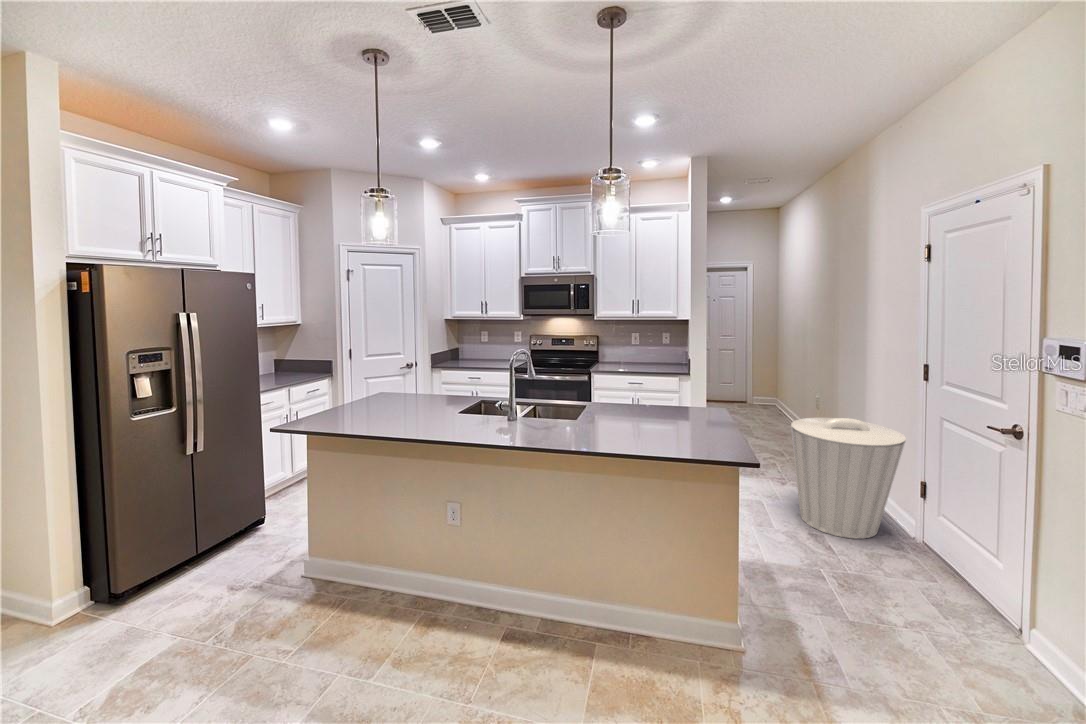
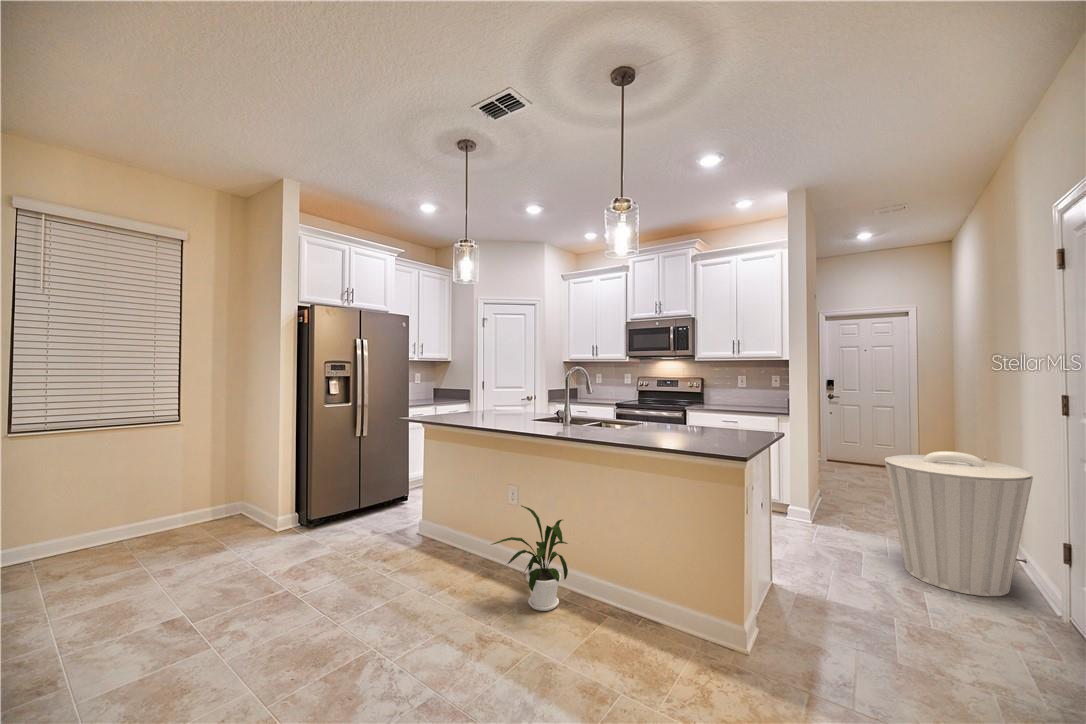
house plant: none [458,539,550,657] -> present [492,505,568,611]

